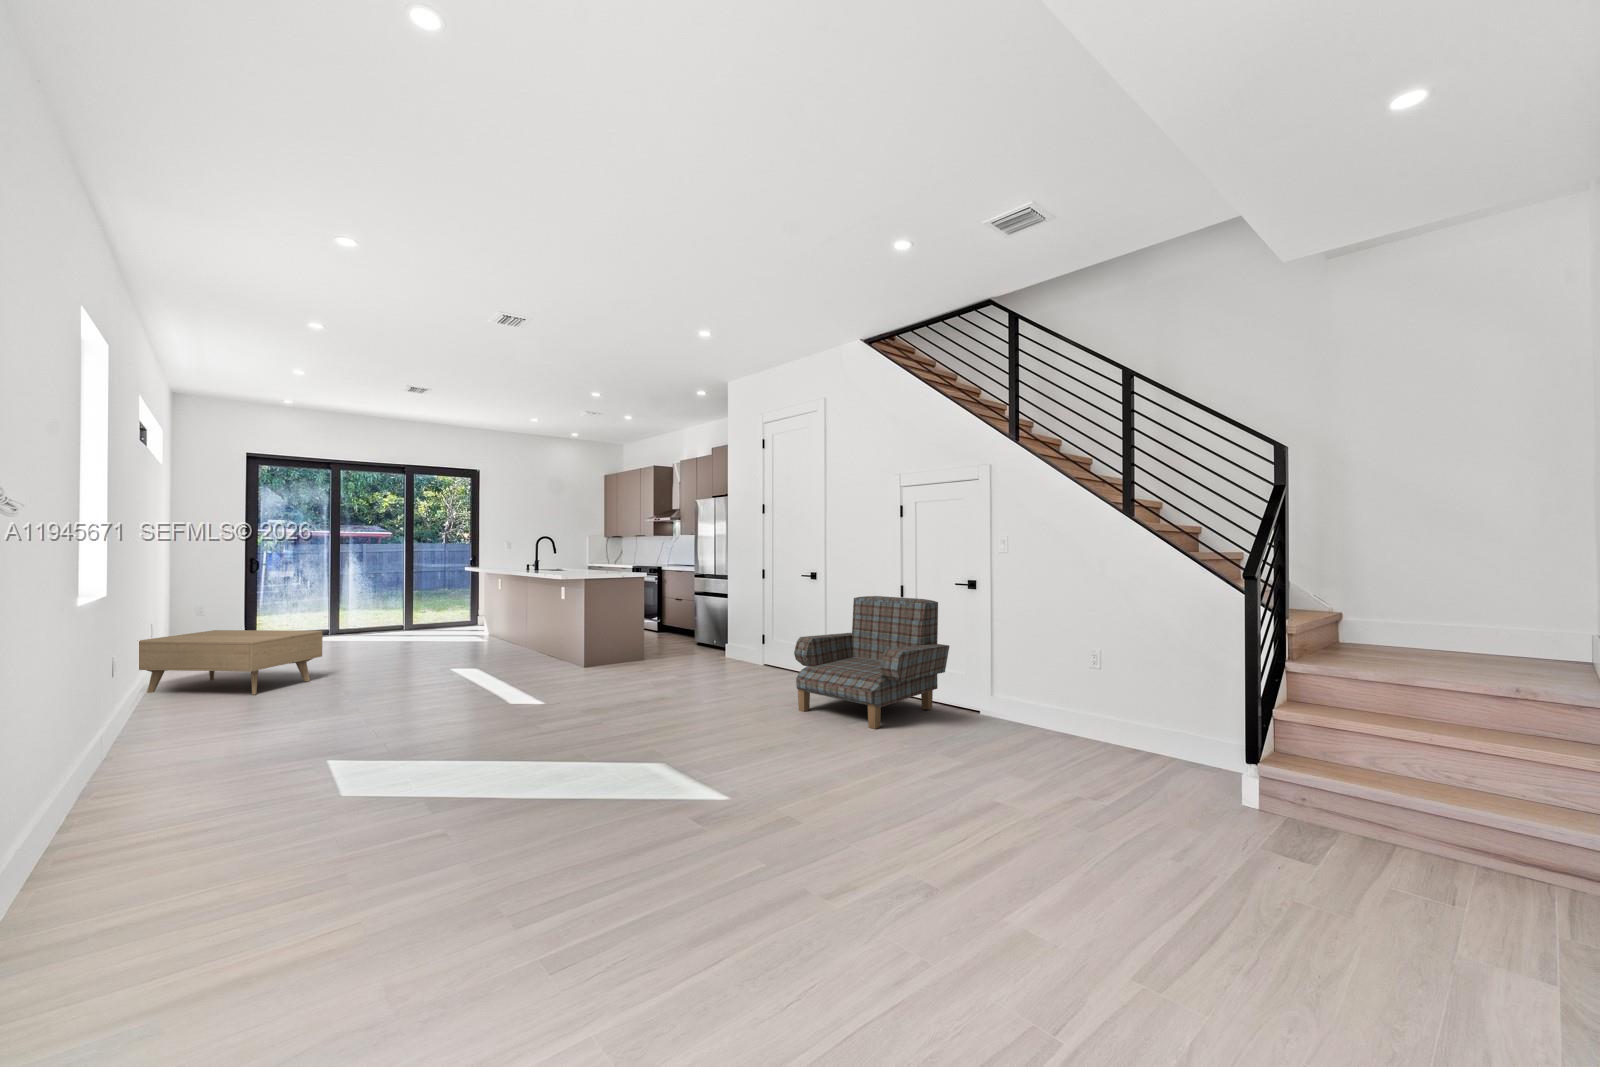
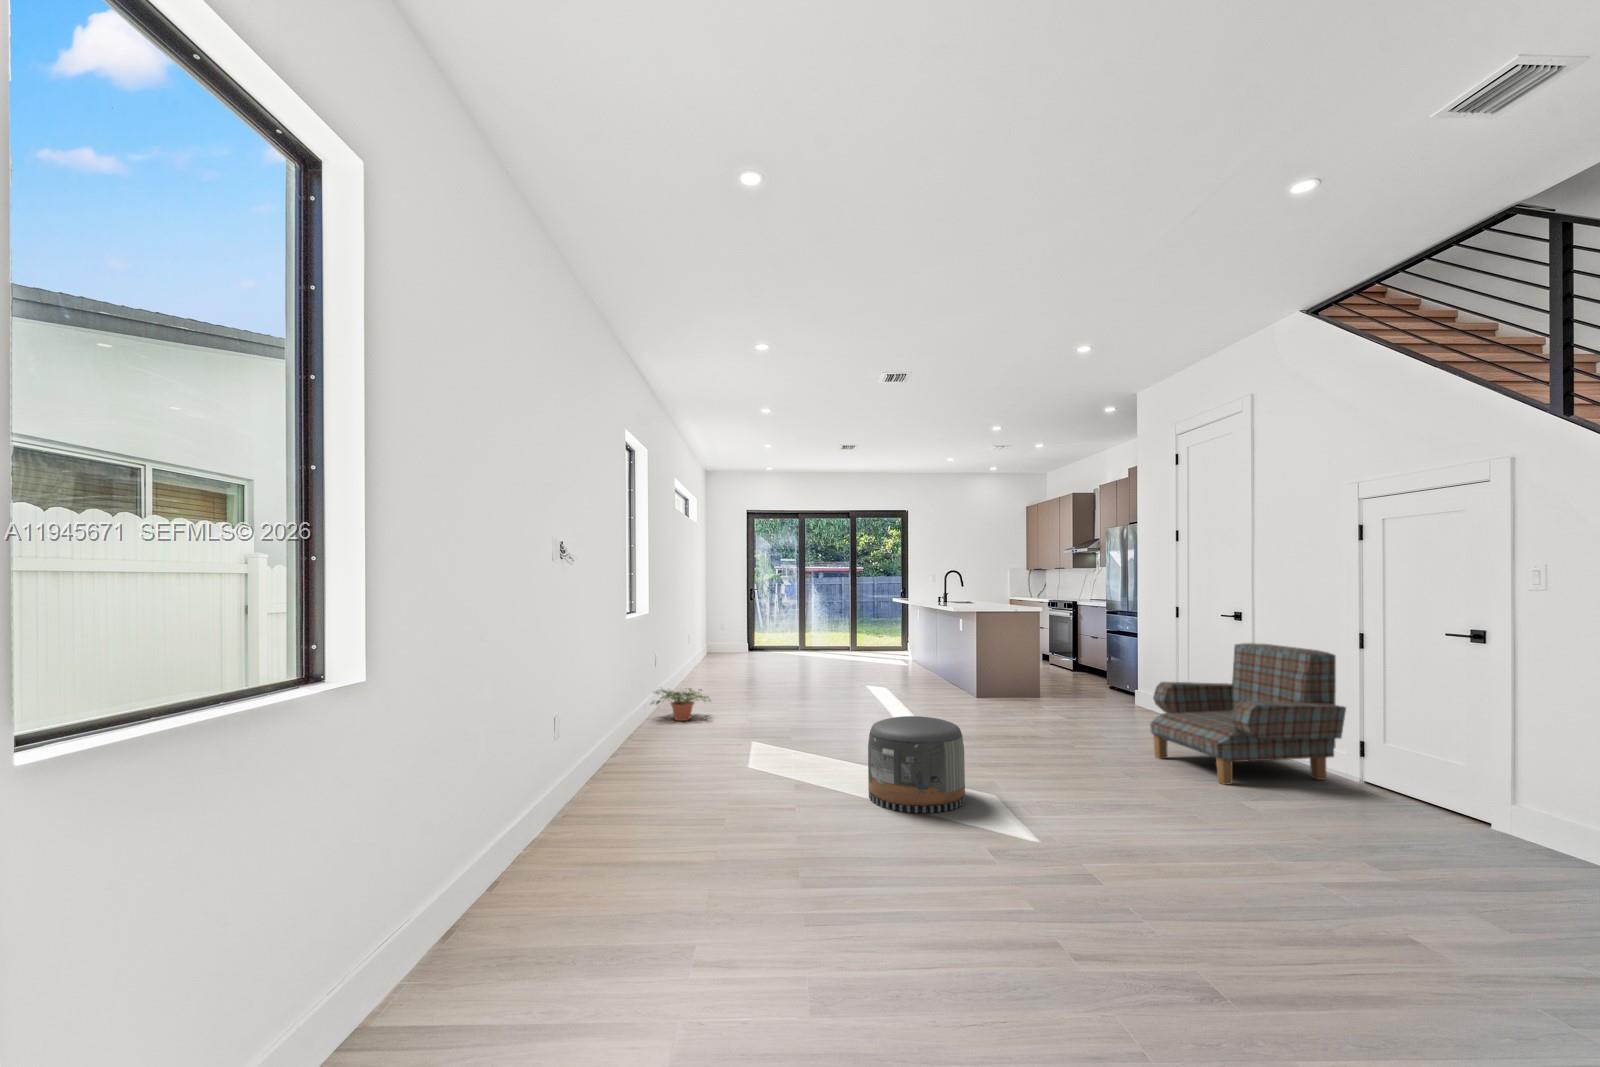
coffee table: present [139,630,323,695] -> none [684,641,785,688]
potted plant: none [52,713,199,771] -> present [651,689,710,721]
pouf: none [533,713,668,857] -> present [868,716,965,813]

